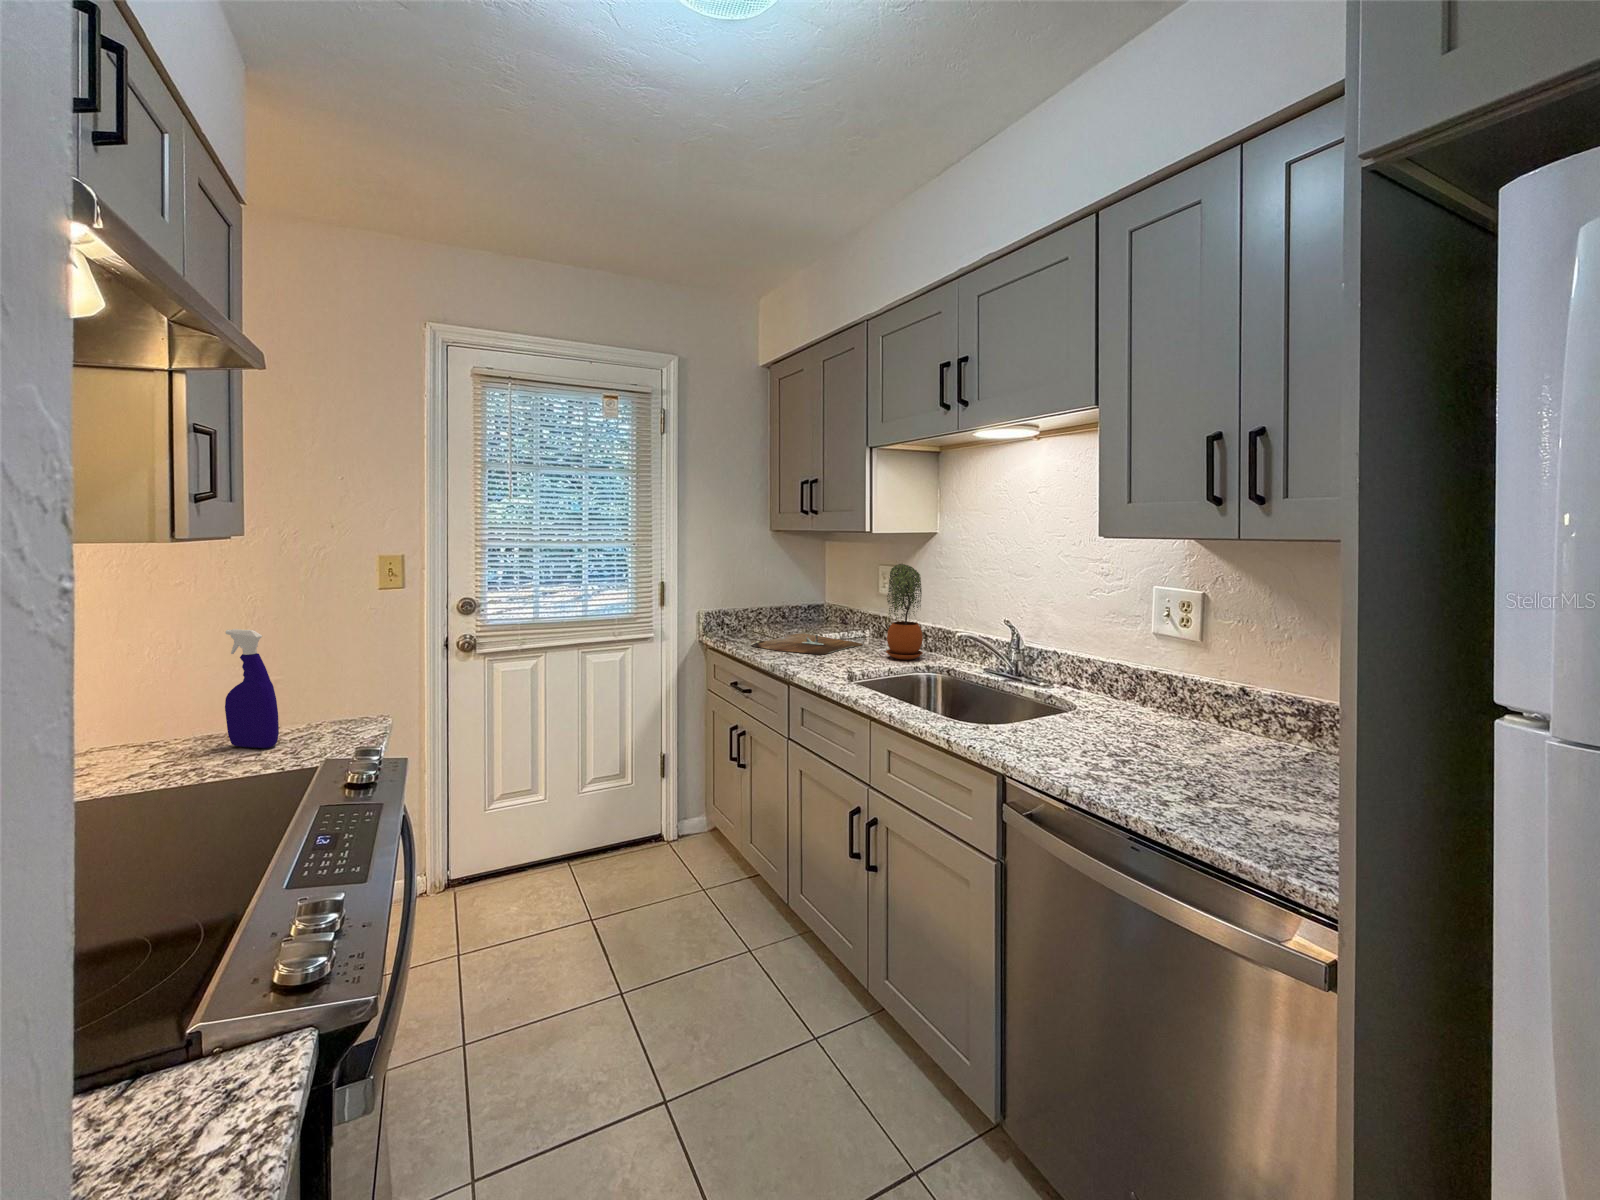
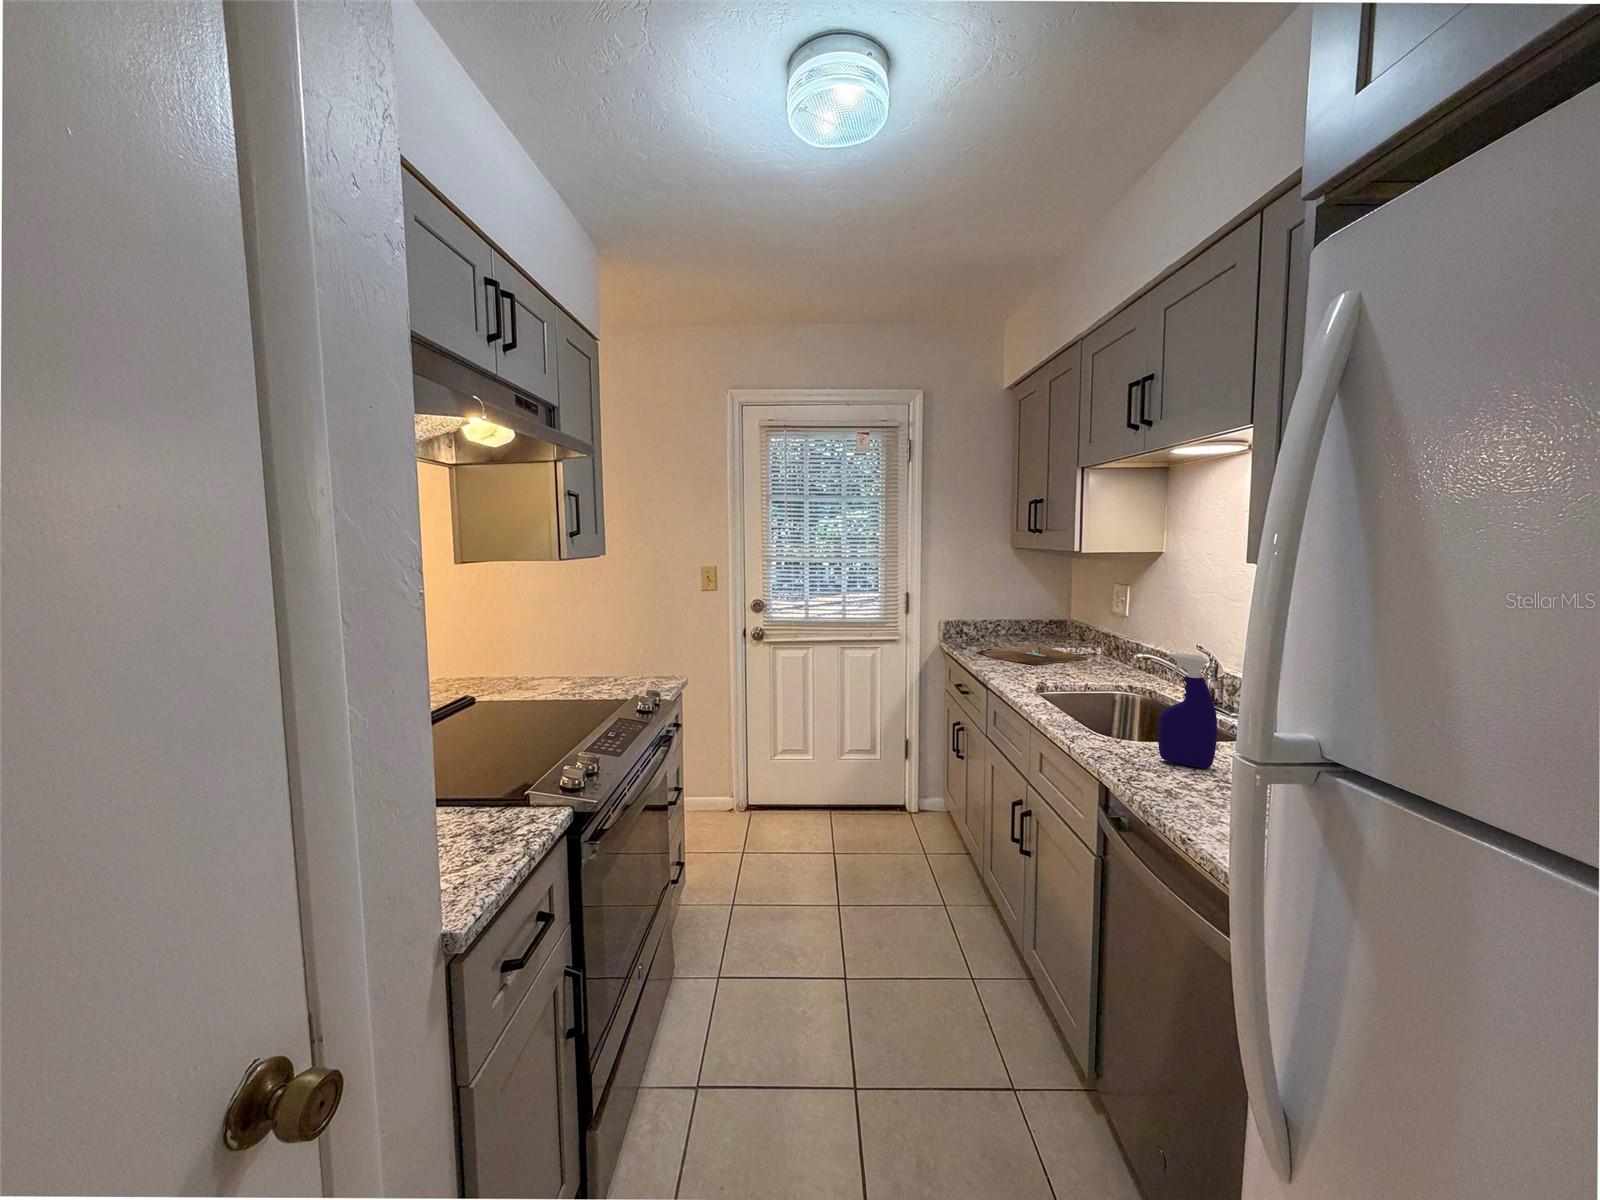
potted plant: present [886,564,923,660] -> none [1096,581,1140,677]
spray bottle: present [225,629,279,748] -> present [1158,652,1217,769]

